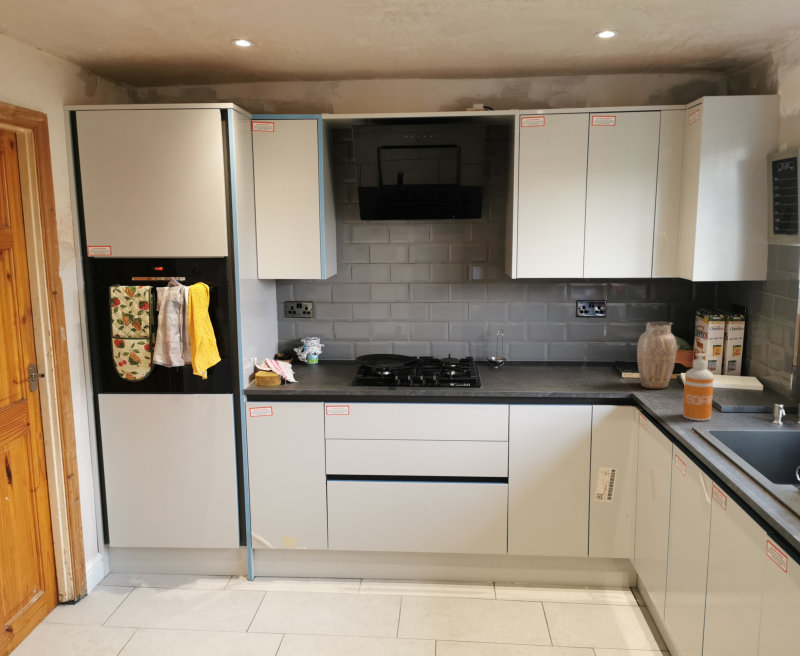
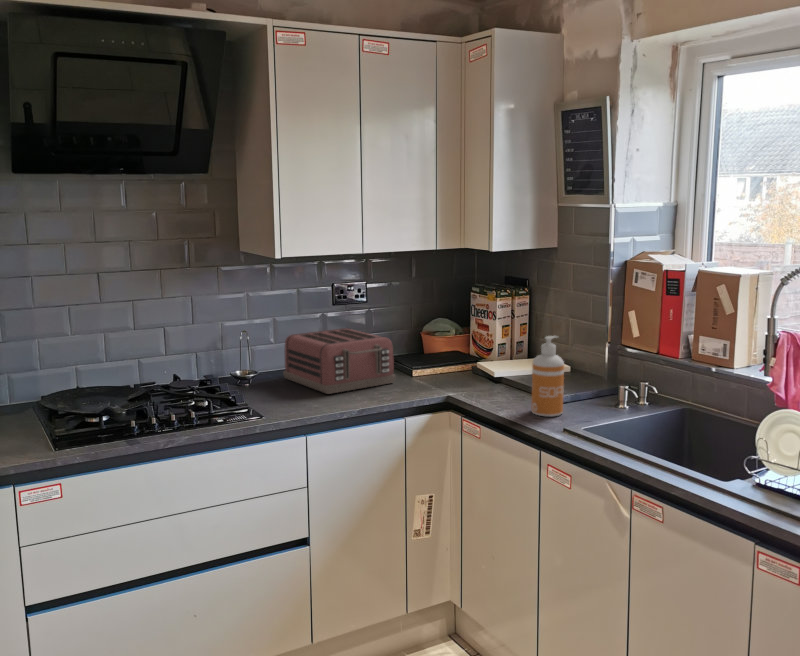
vase: present [637,322,677,389] -> none [438,302,483,387]
toaster: none [529,335,604,380] -> present [283,328,395,394]

